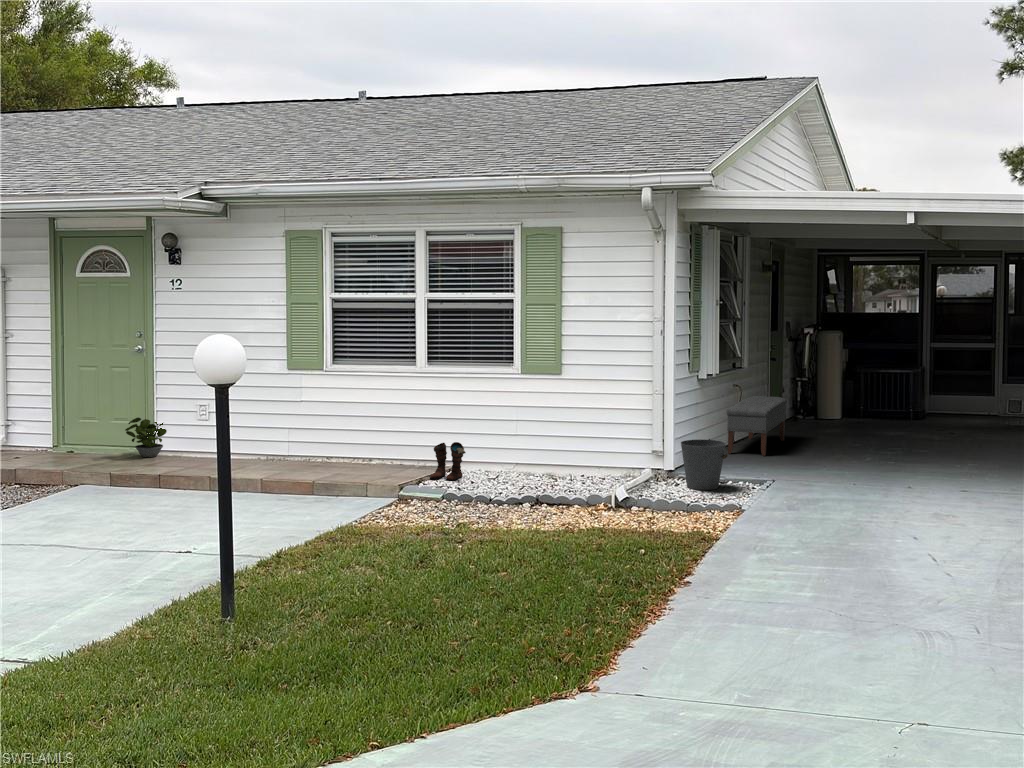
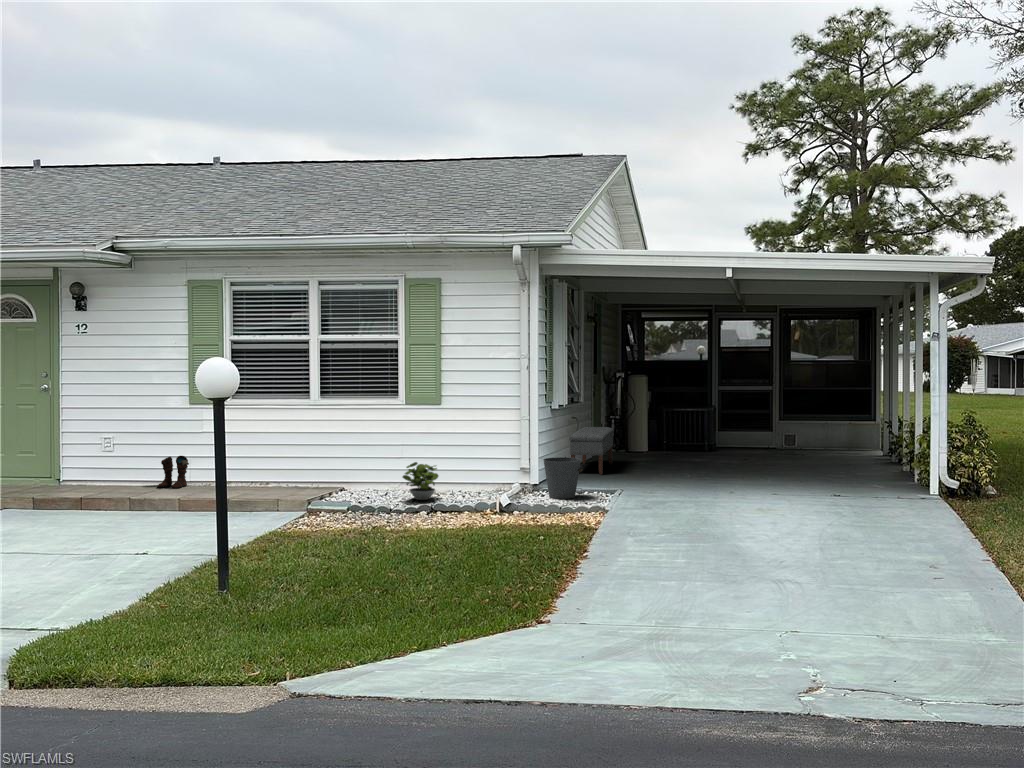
potted plant: present [125,417,167,457] -> present [403,462,438,500]
boots: present [430,442,466,480] -> present [157,456,189,488]

